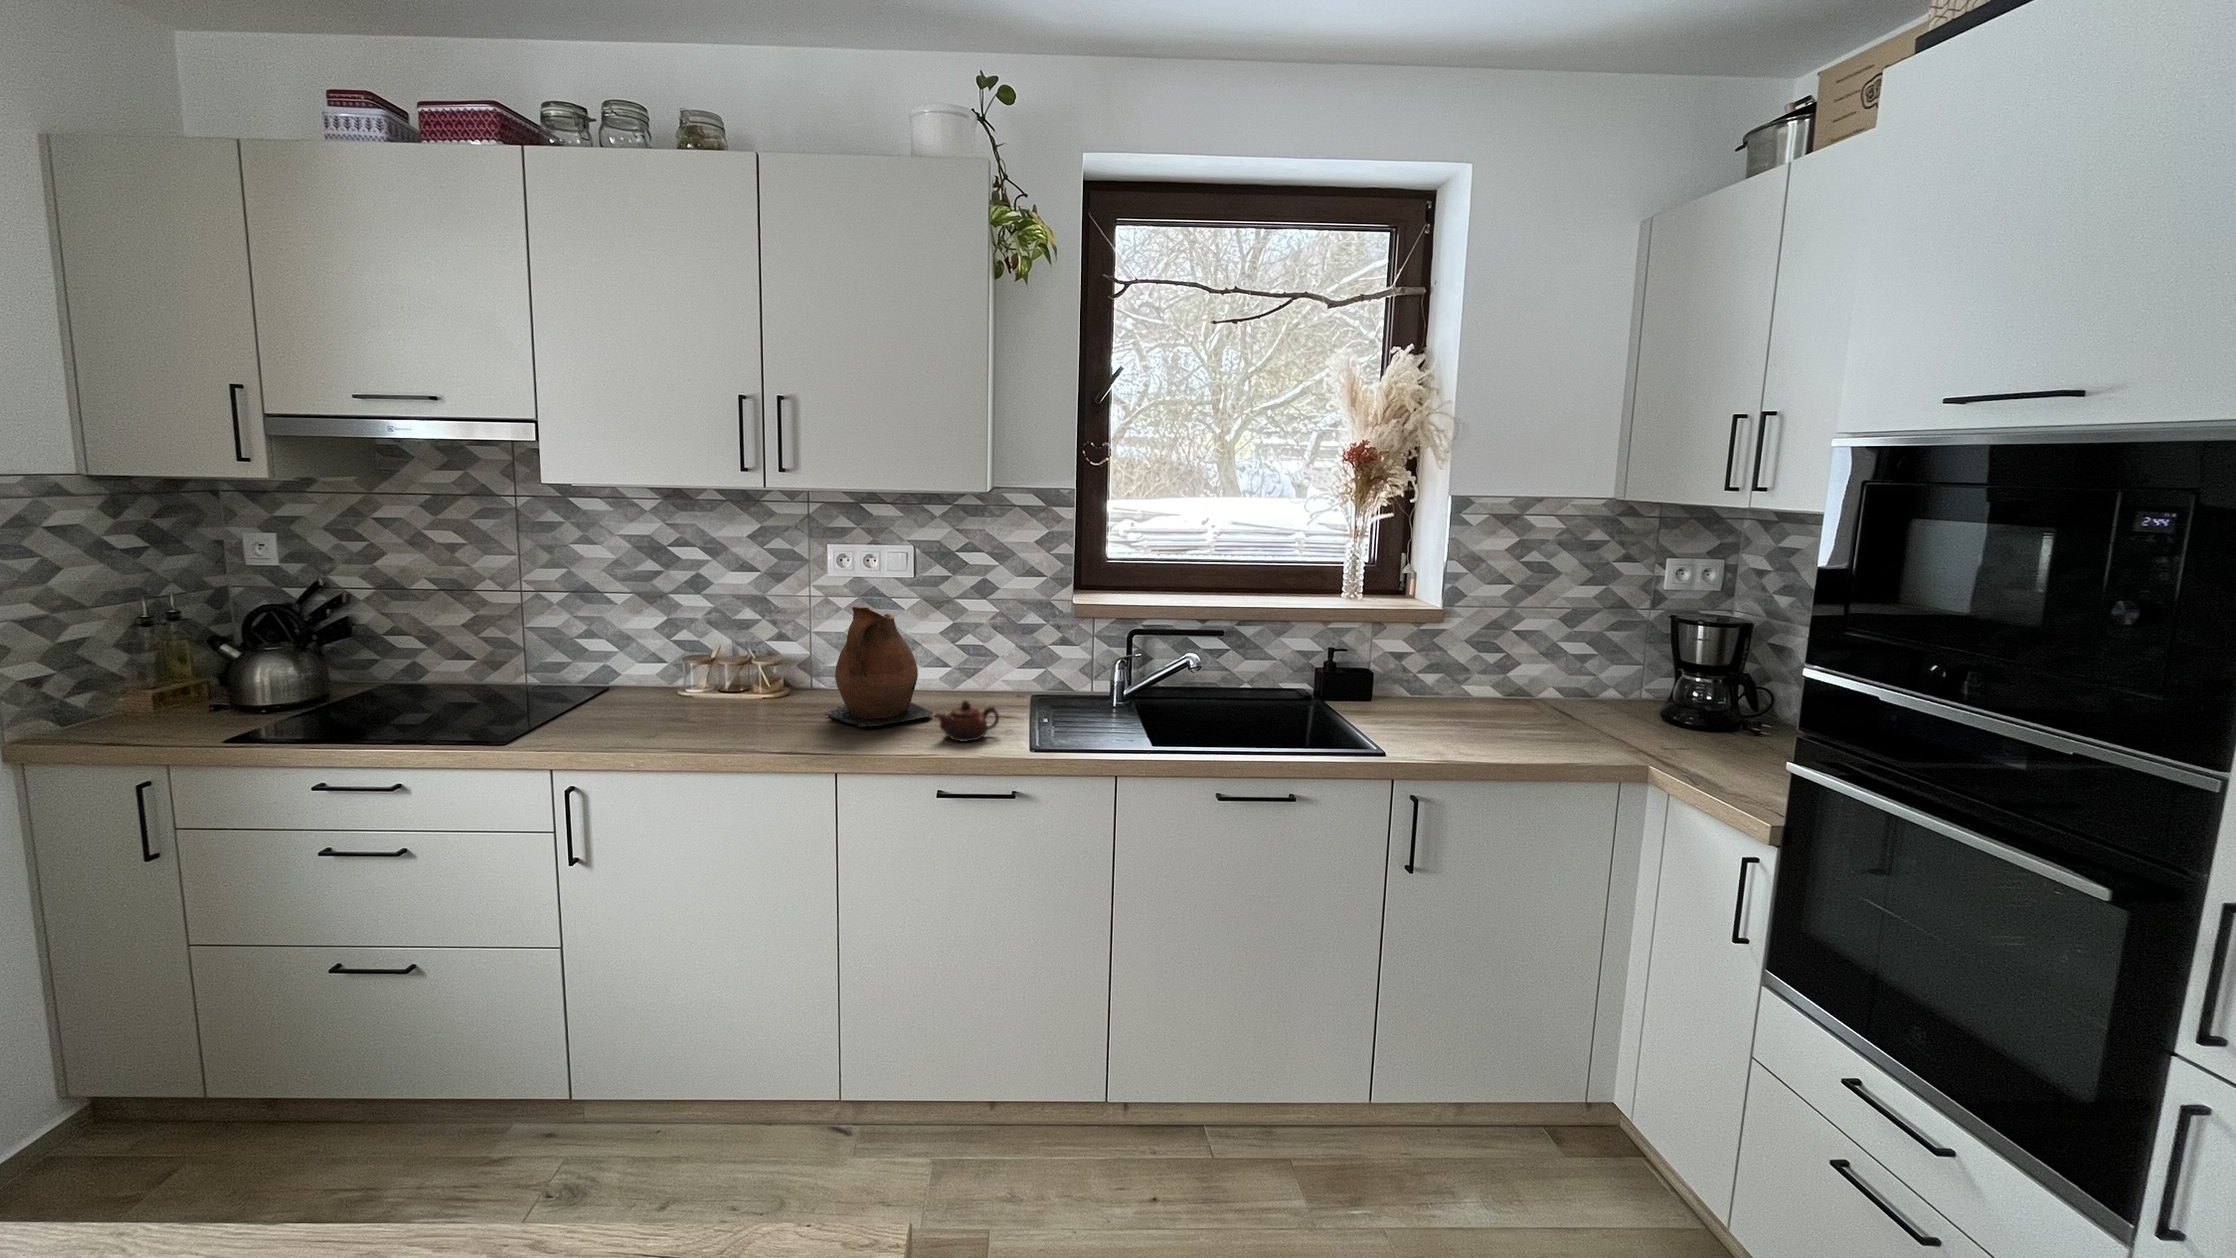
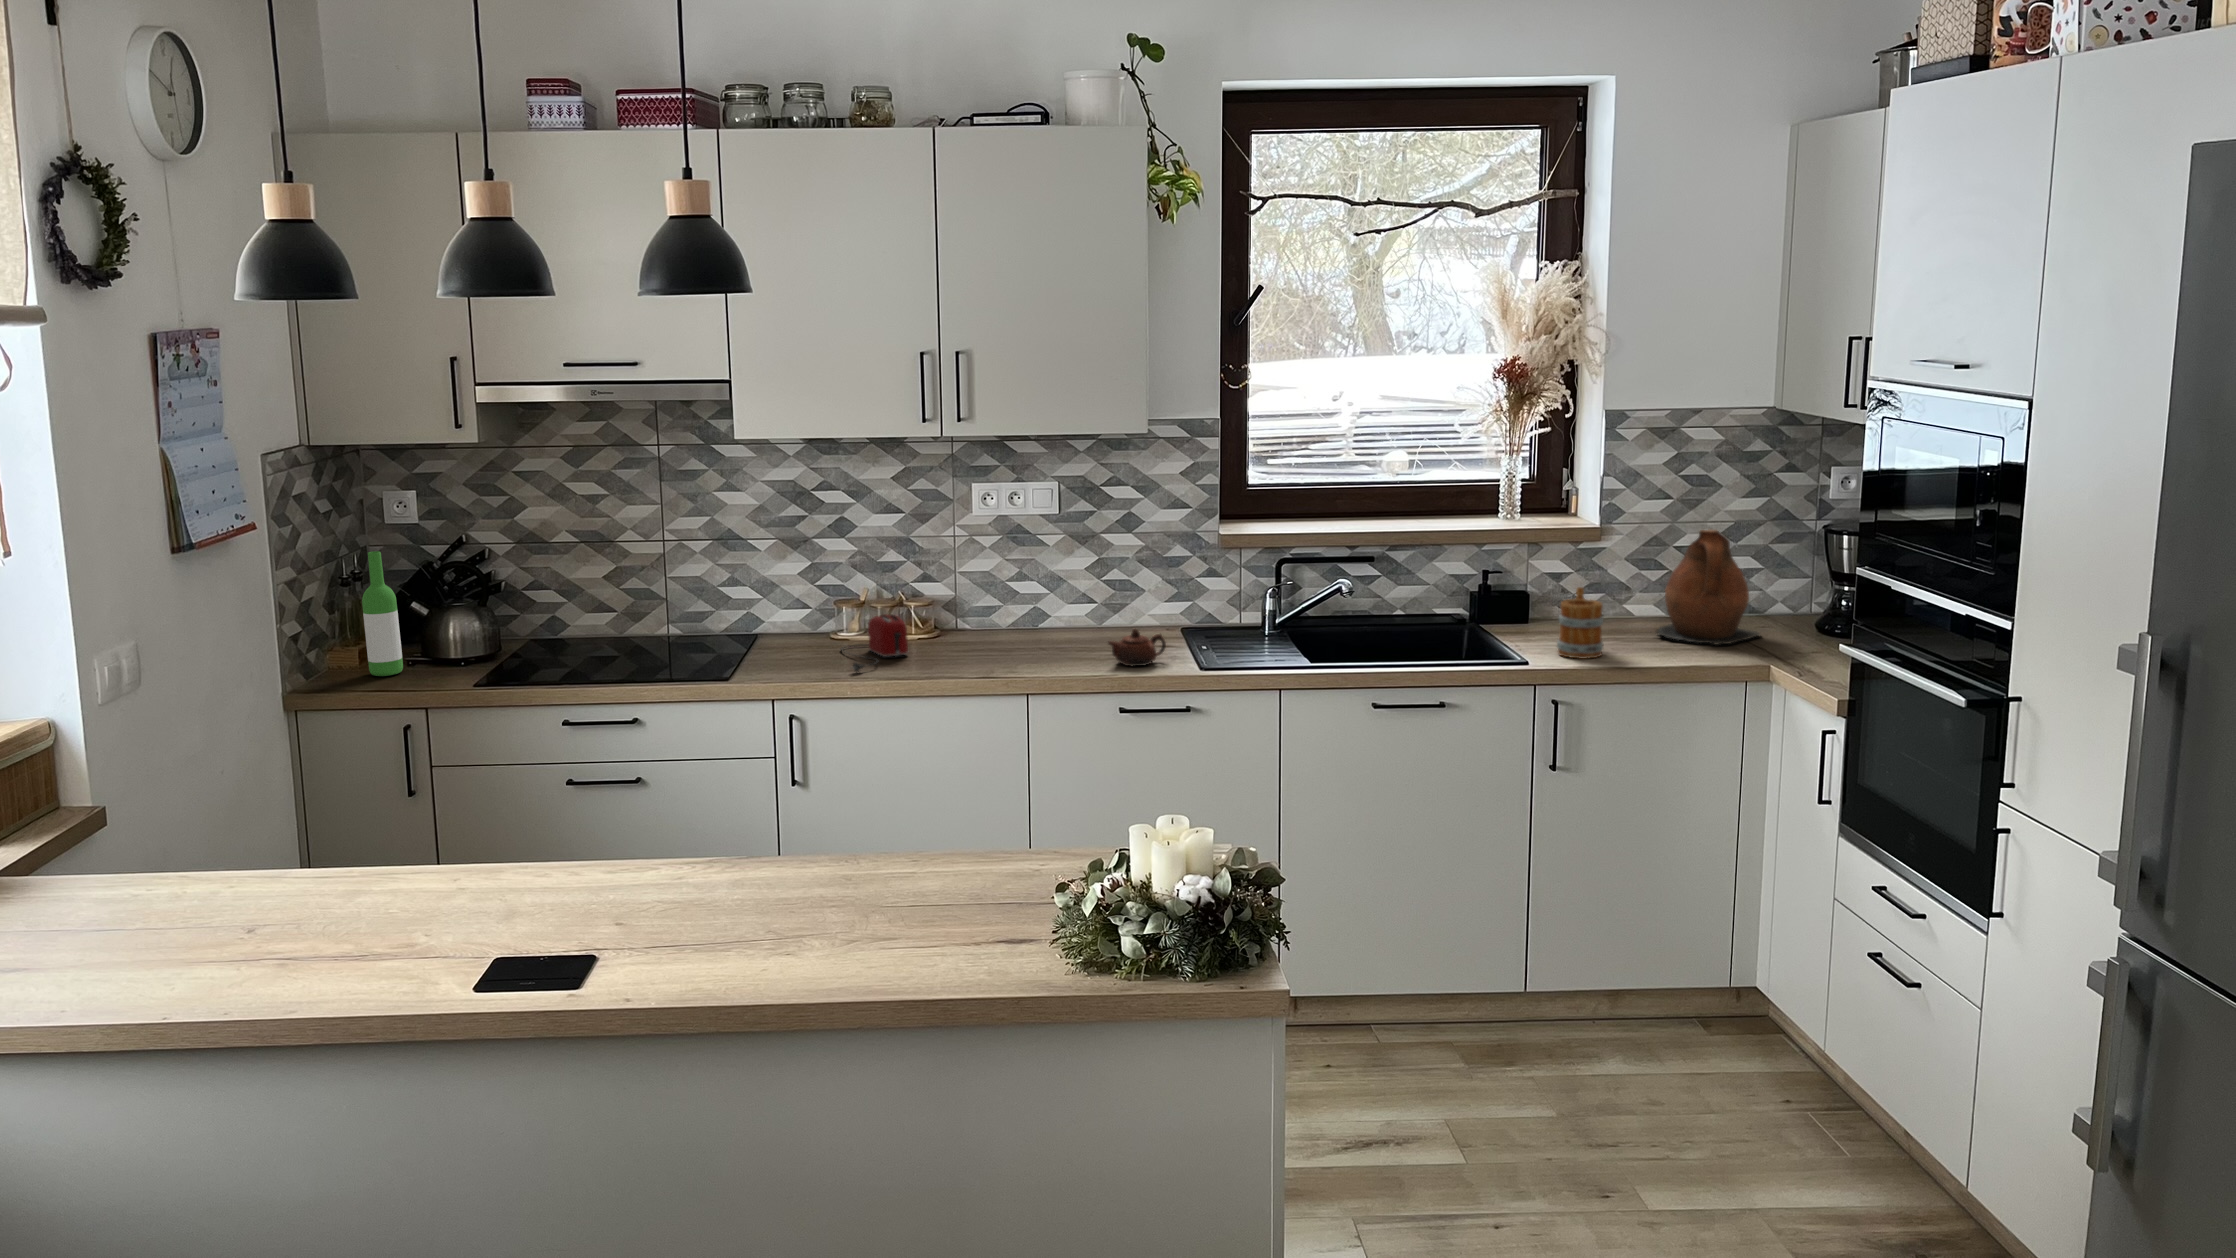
wine bottle: none [132,590,189,724] -> present [362,551,403,676]
ceramic pitcher: present [825,606,933,727] -> present [1657,530,1760,645]
mug: none [1411,671,1463,750] -> present [1557,587,1603,659]
toaster: none [653,674,738,738] -> present [842,614,908,672]

